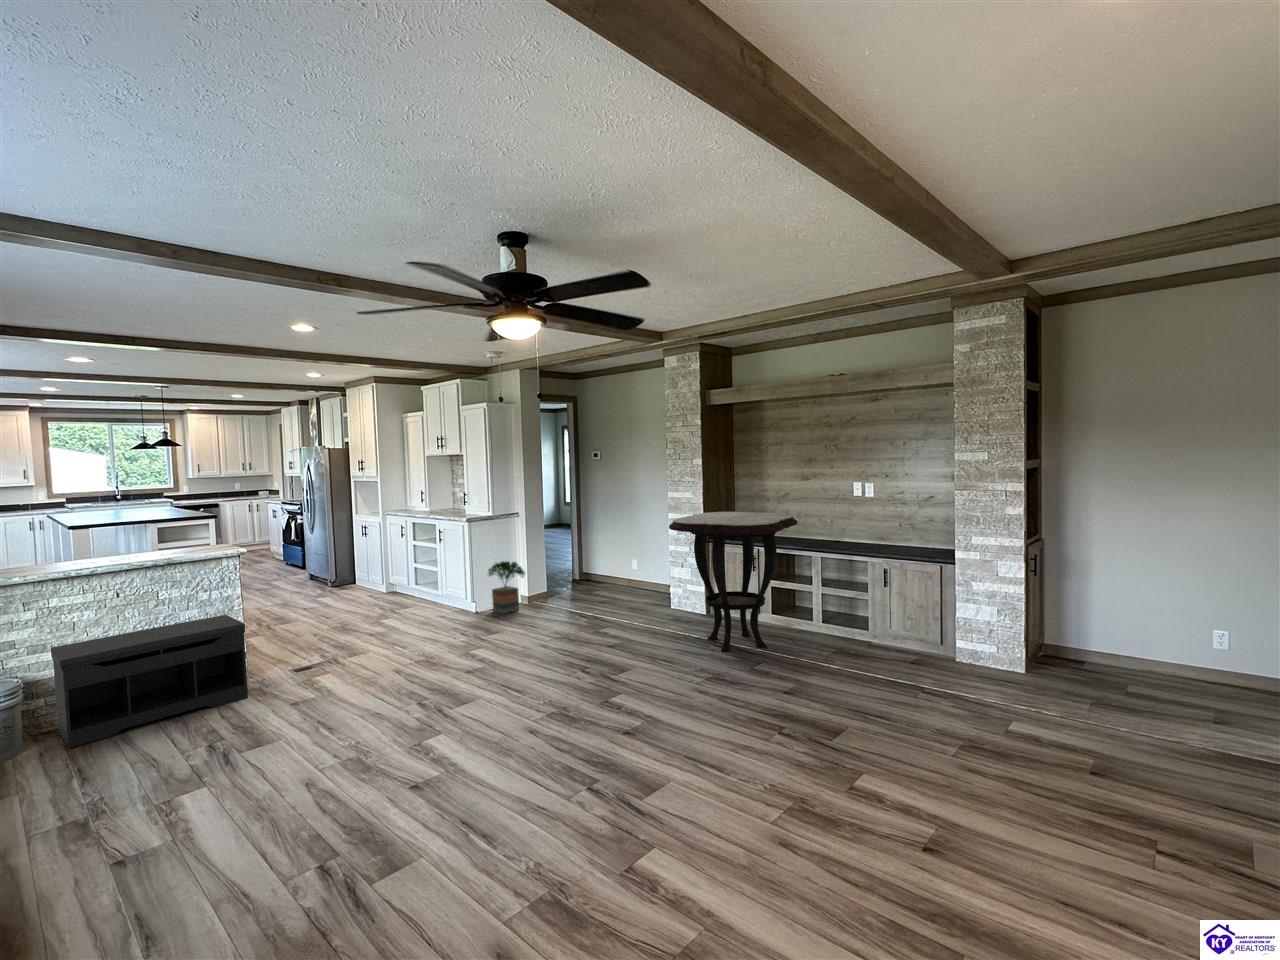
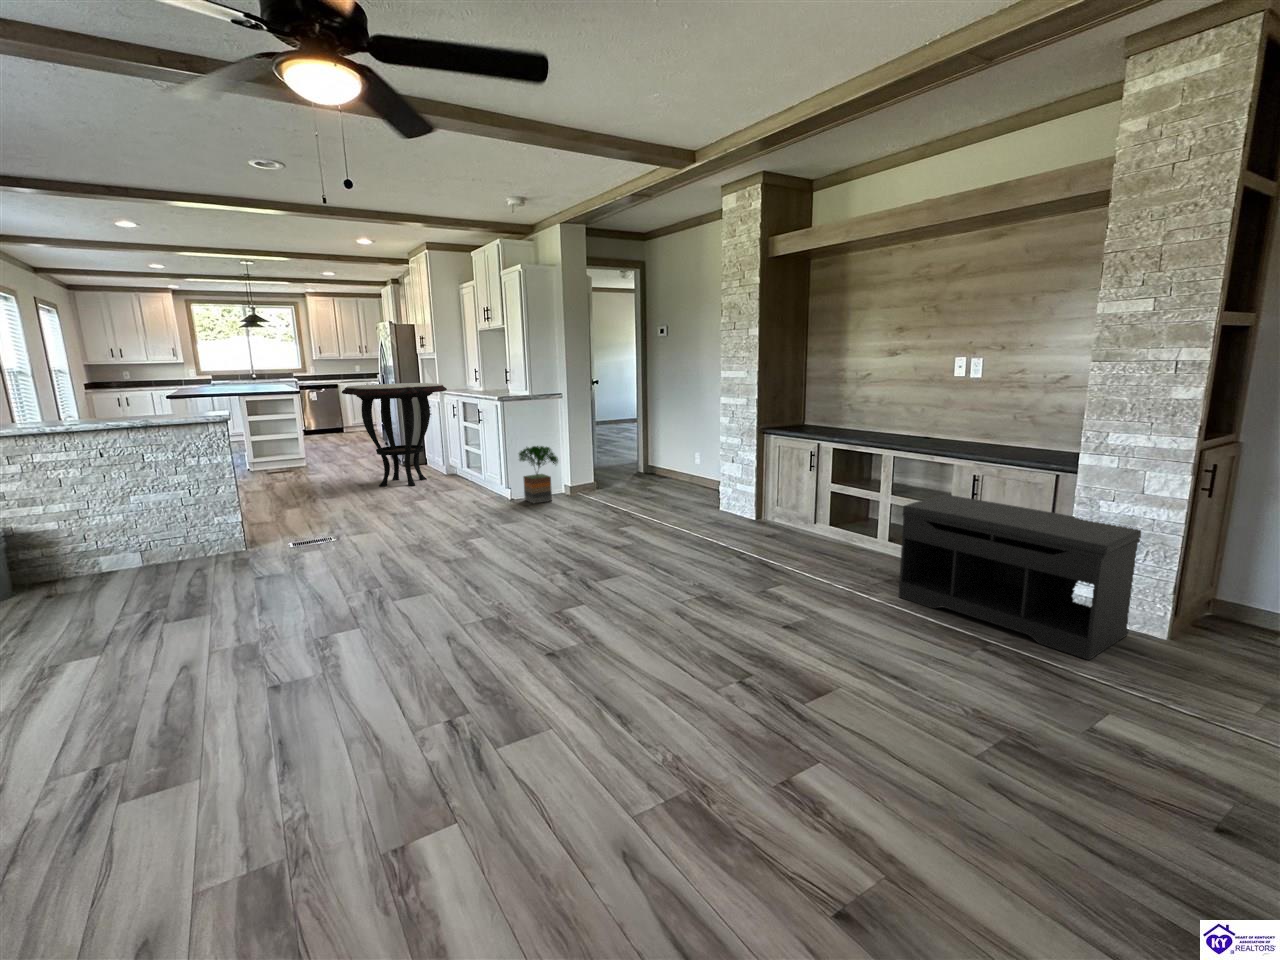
side table: present [669,512,798,652] -> present [342,383,447,486]
bench: present [51,615,248,748] -> present [899,495,1141,660]

